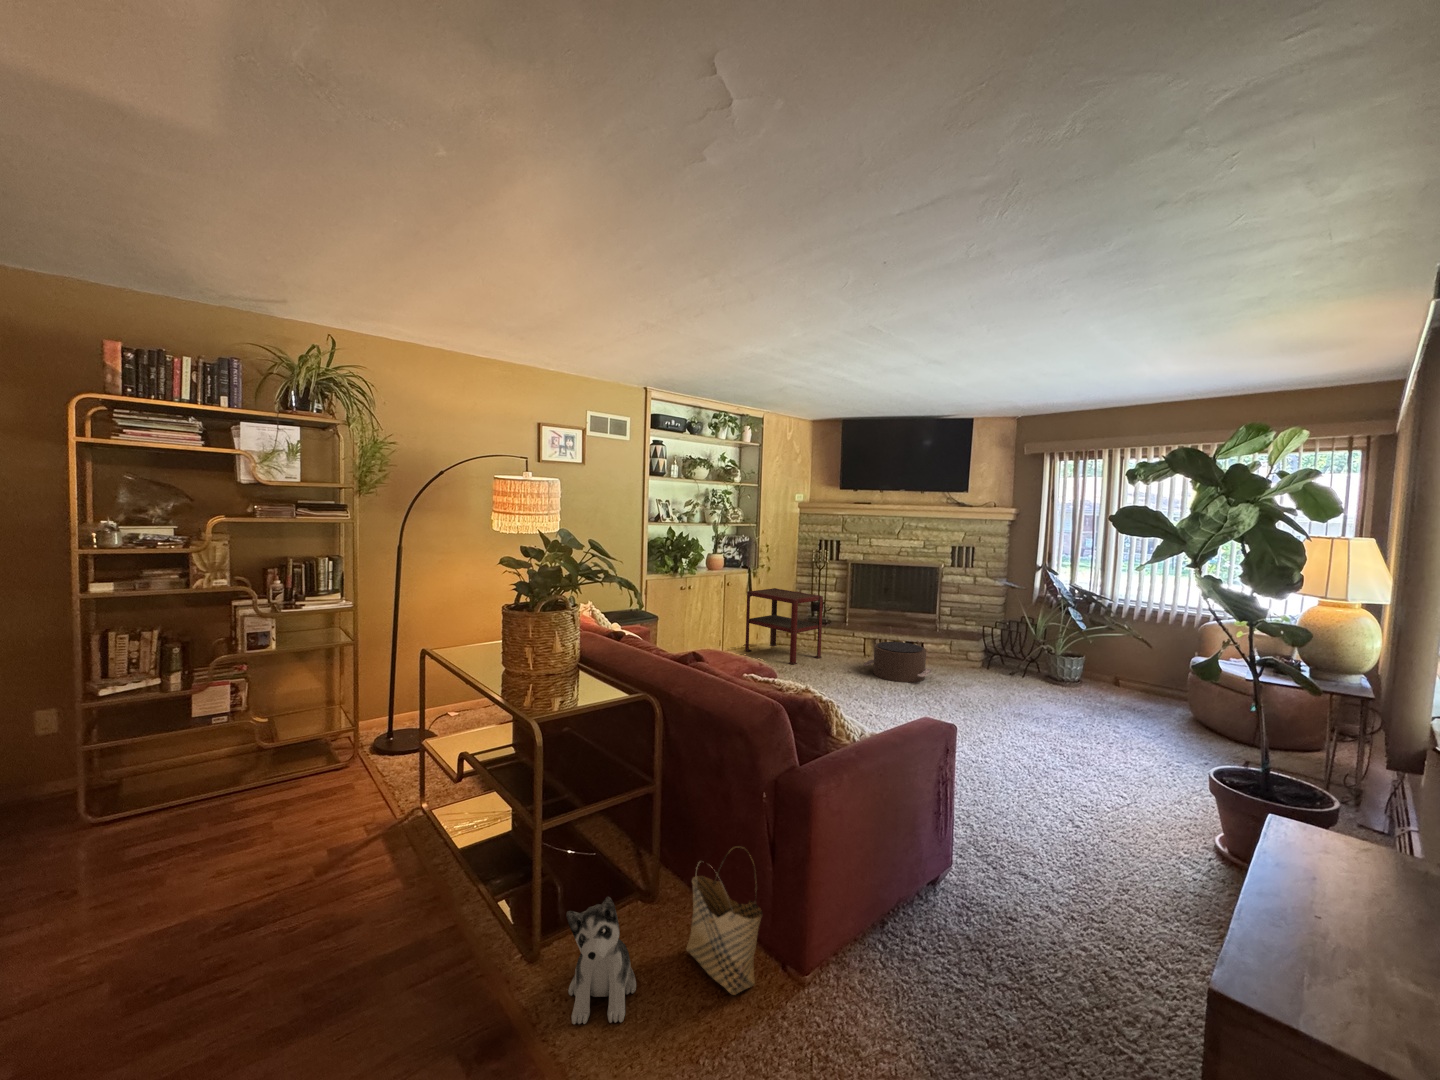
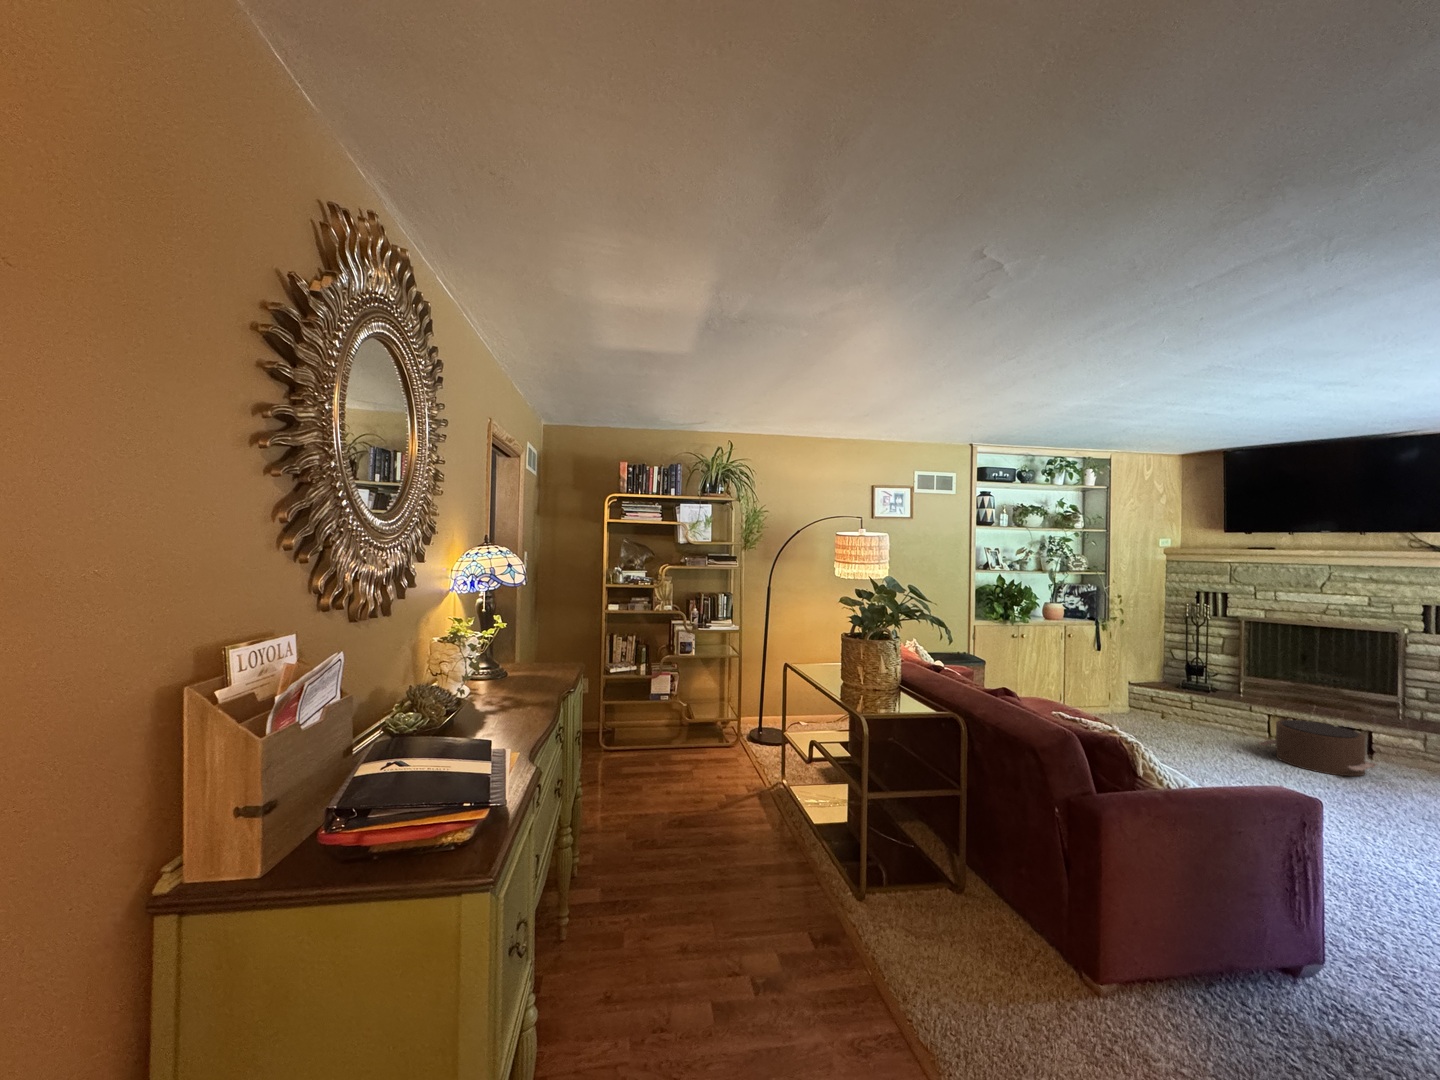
side table: present [744,588,823,665] -> none [1093,644,1199,731]
woven basket: present [686,846,762,995] -> none [986,856,1056,982]
plush toy: present [567,897,636,1024] -> none [883,861,939,963]

